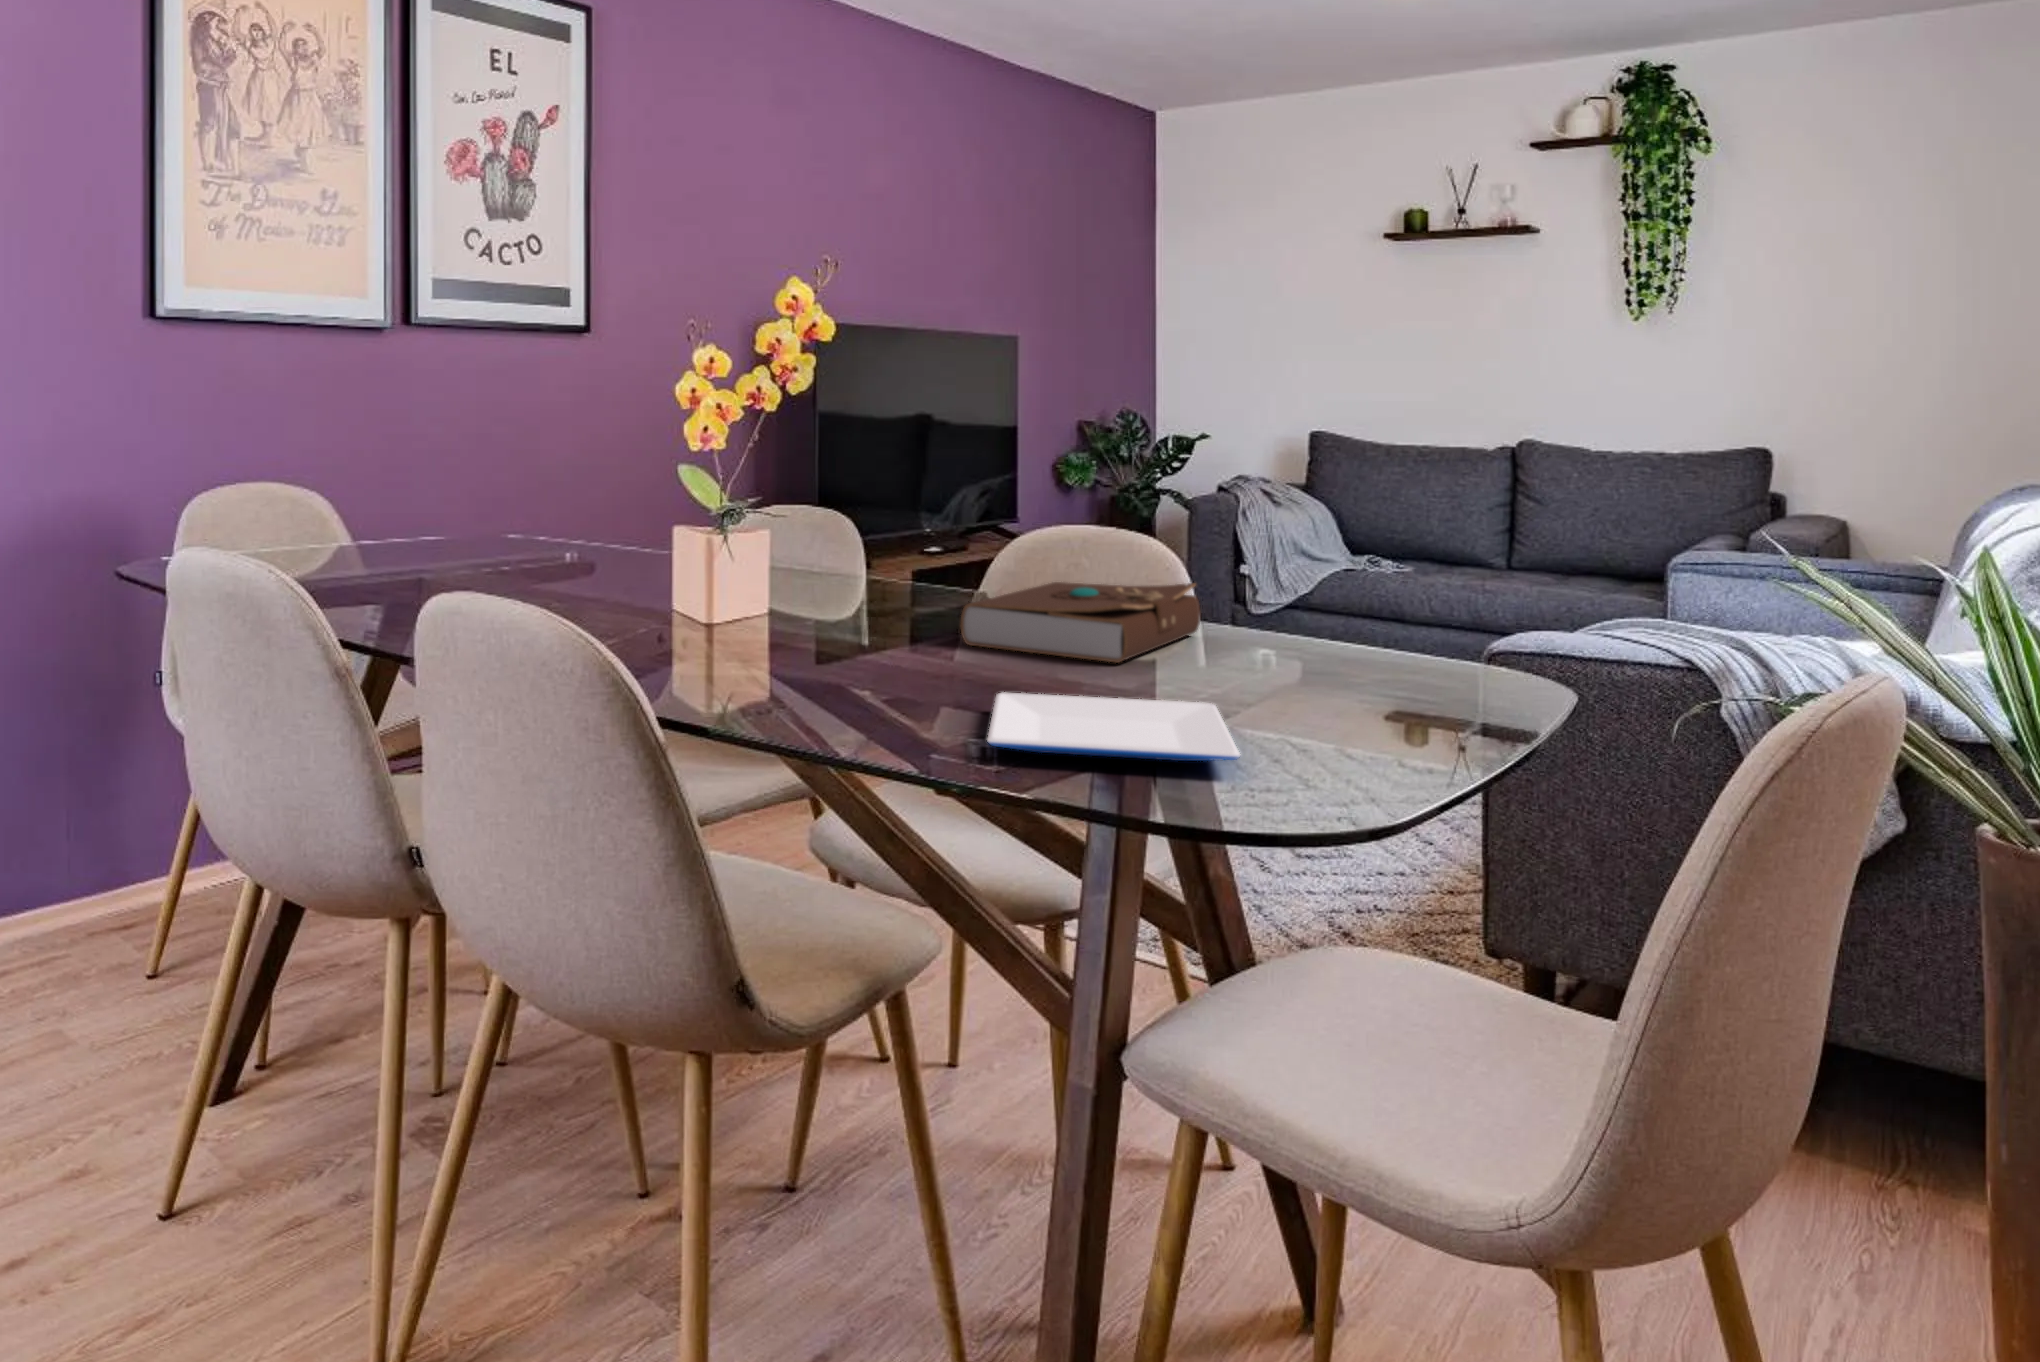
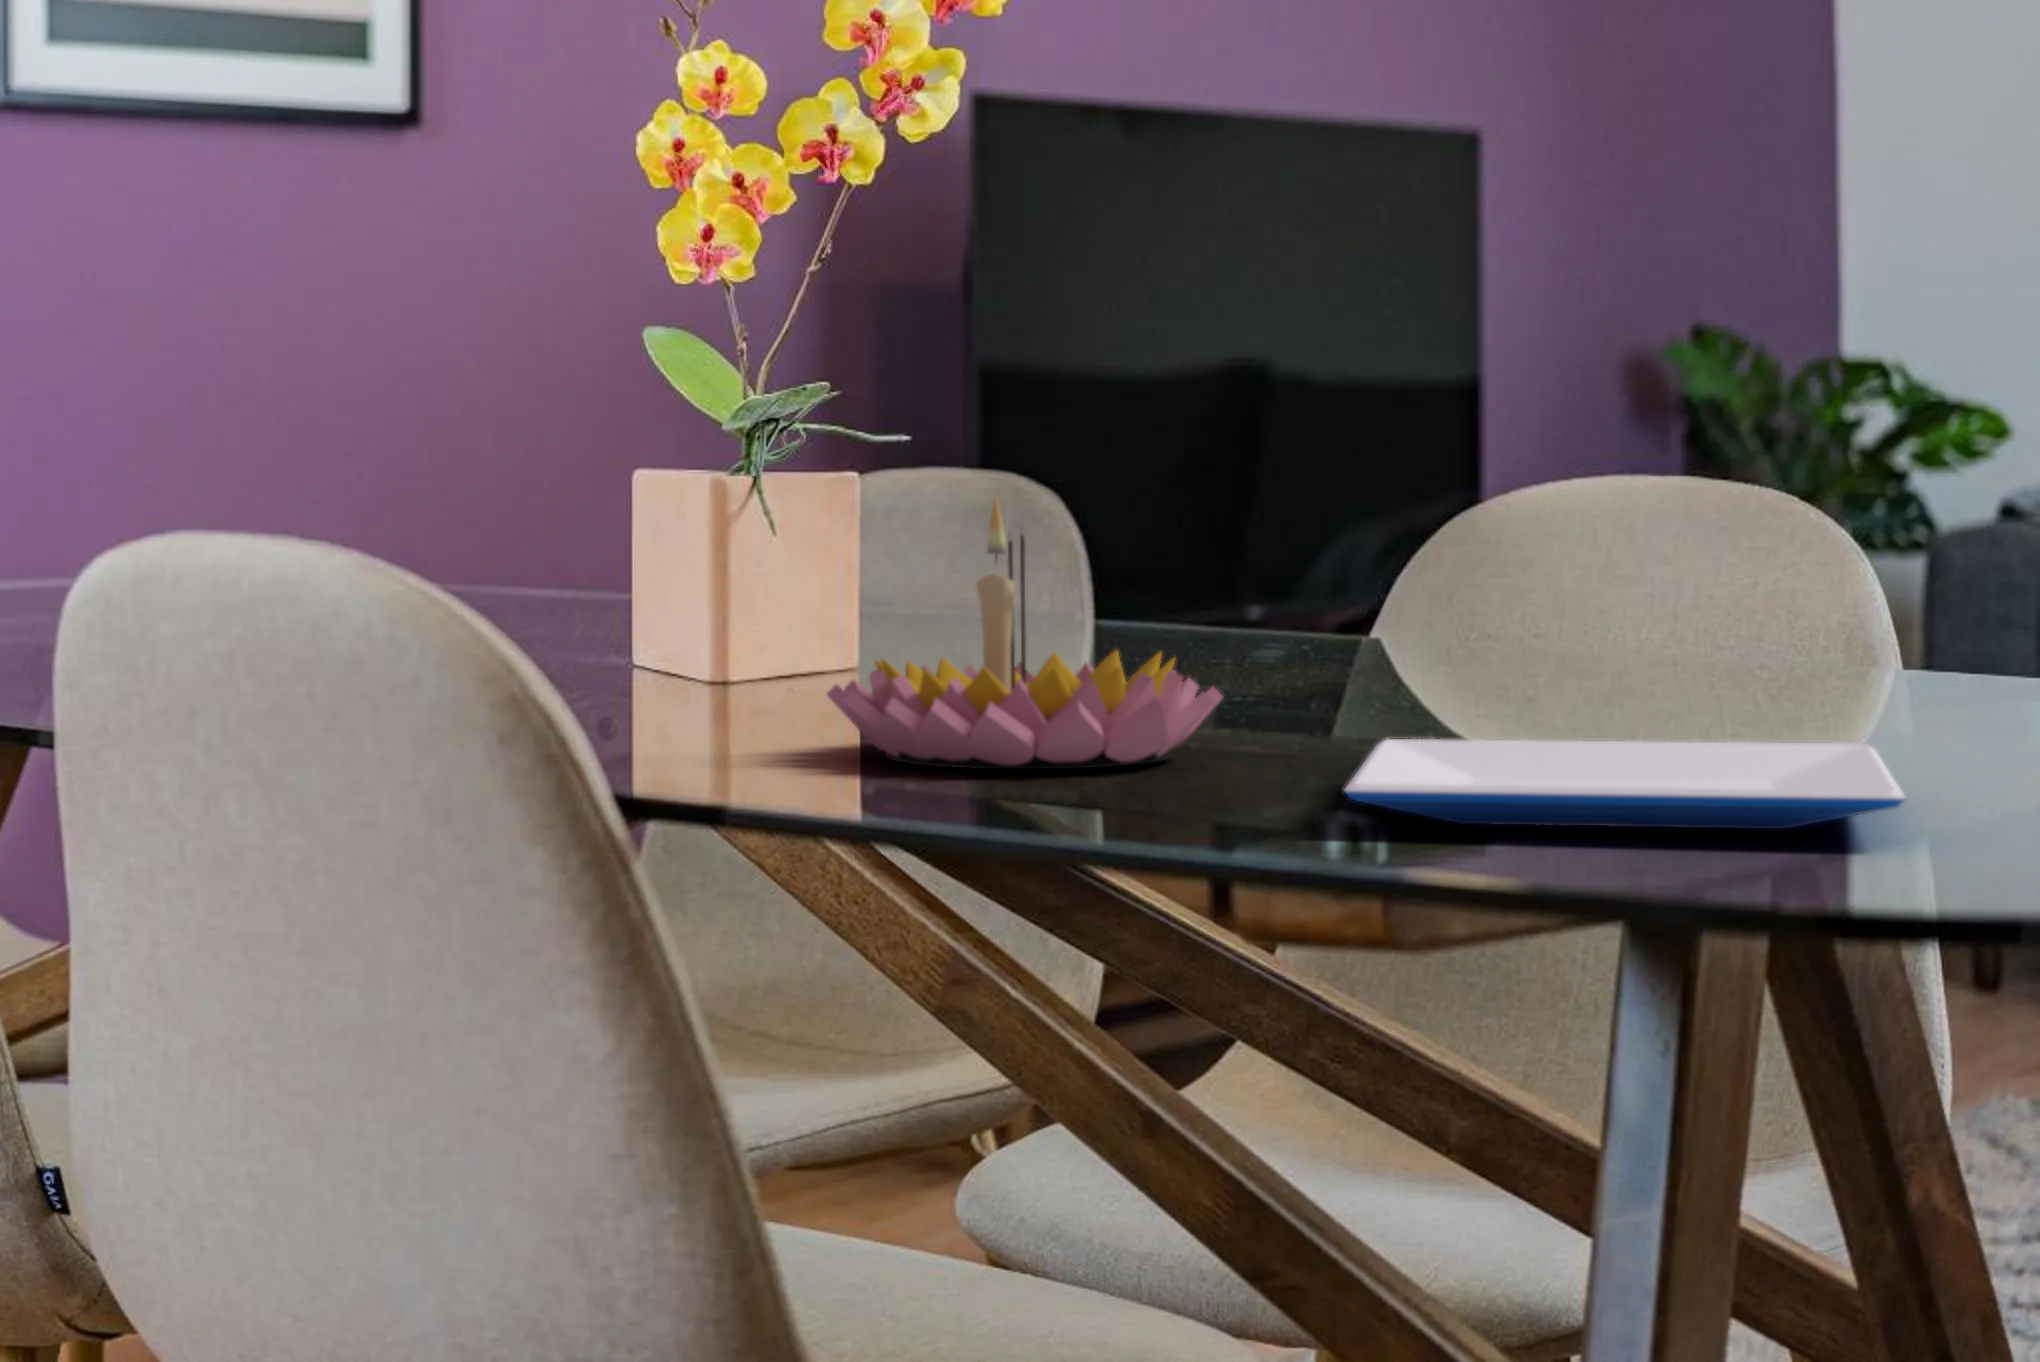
candle holder: none [752,570,928,699] -> present [827,498,1223,769]
book: present [960,582,1201,662] -> none [1310,567,1882,723]

